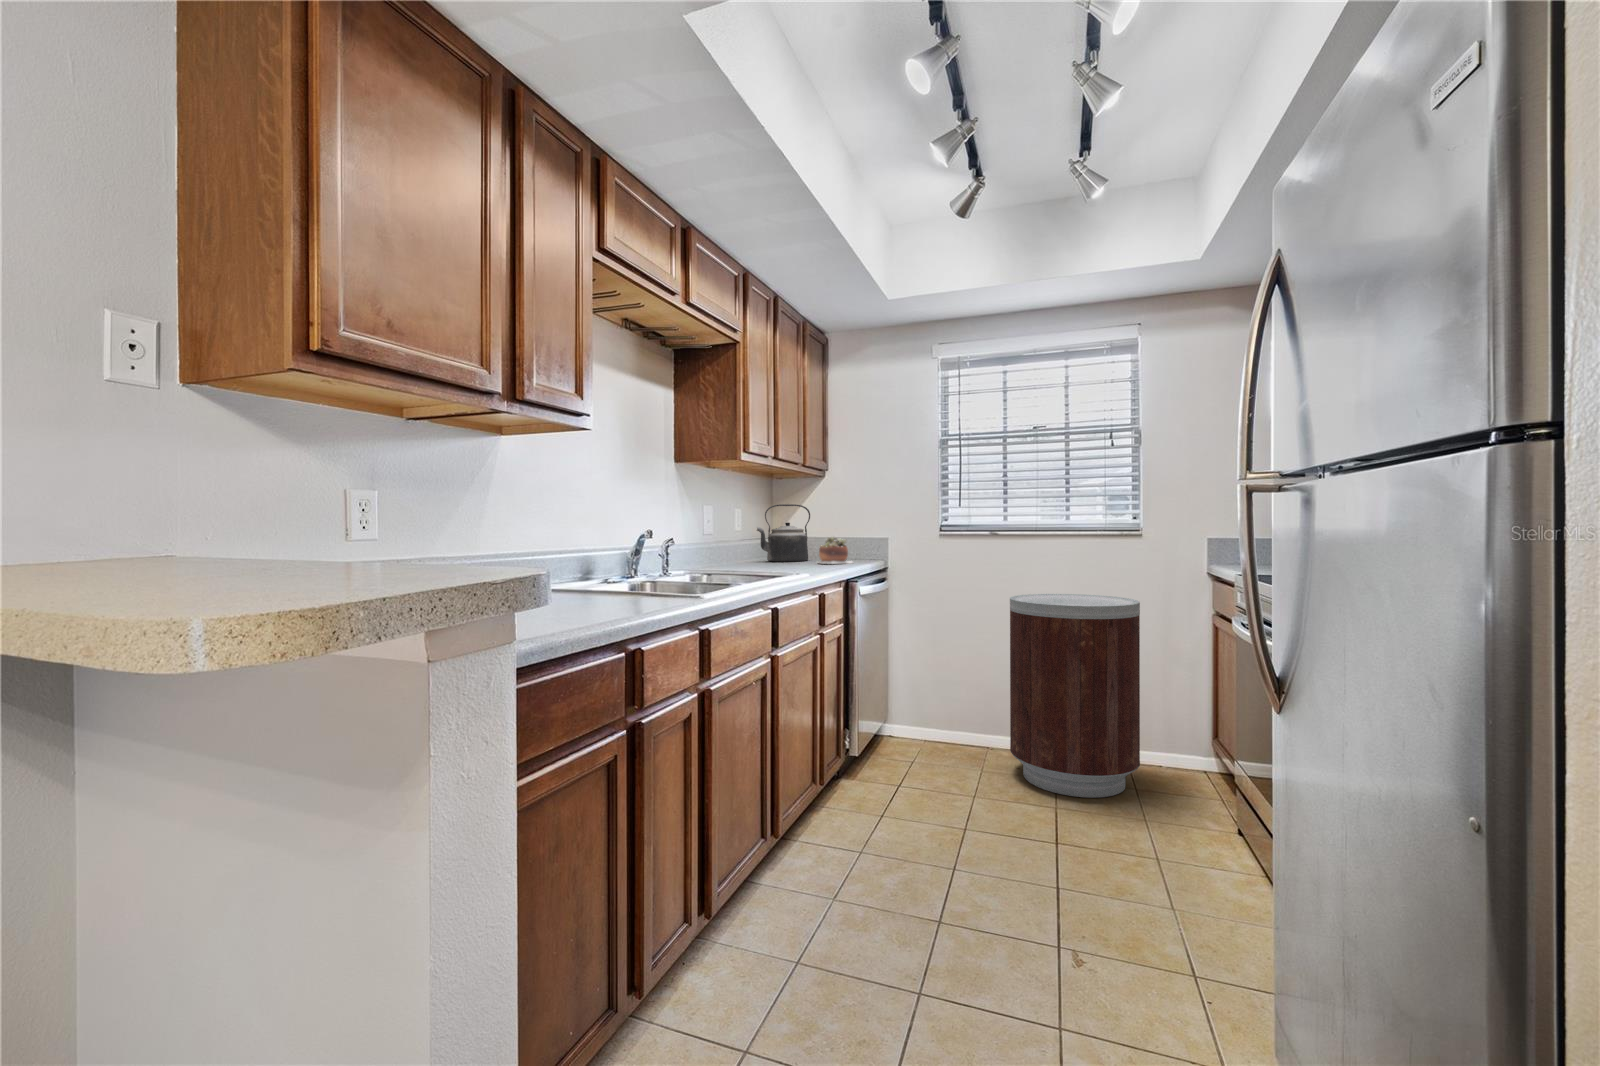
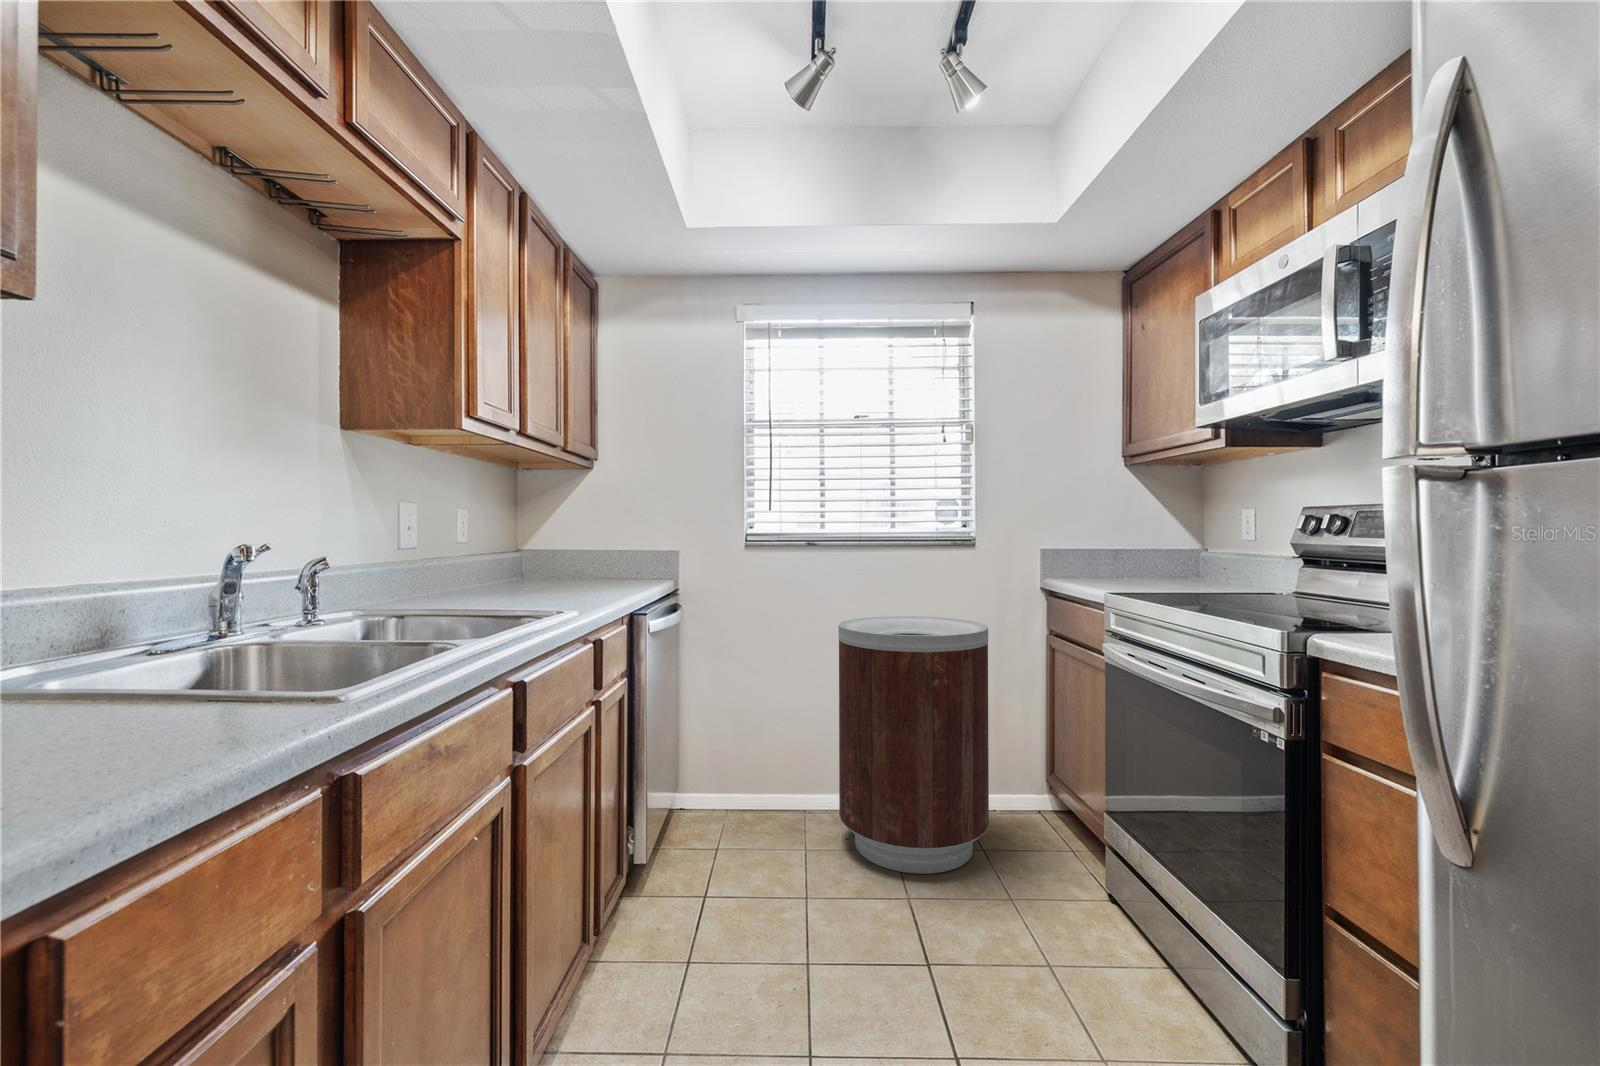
kettle: present [757,504,810,562] -> none [491,504,572,585]
succulent plant: present [818,537,852,564] -> none [580,549,637,589]

